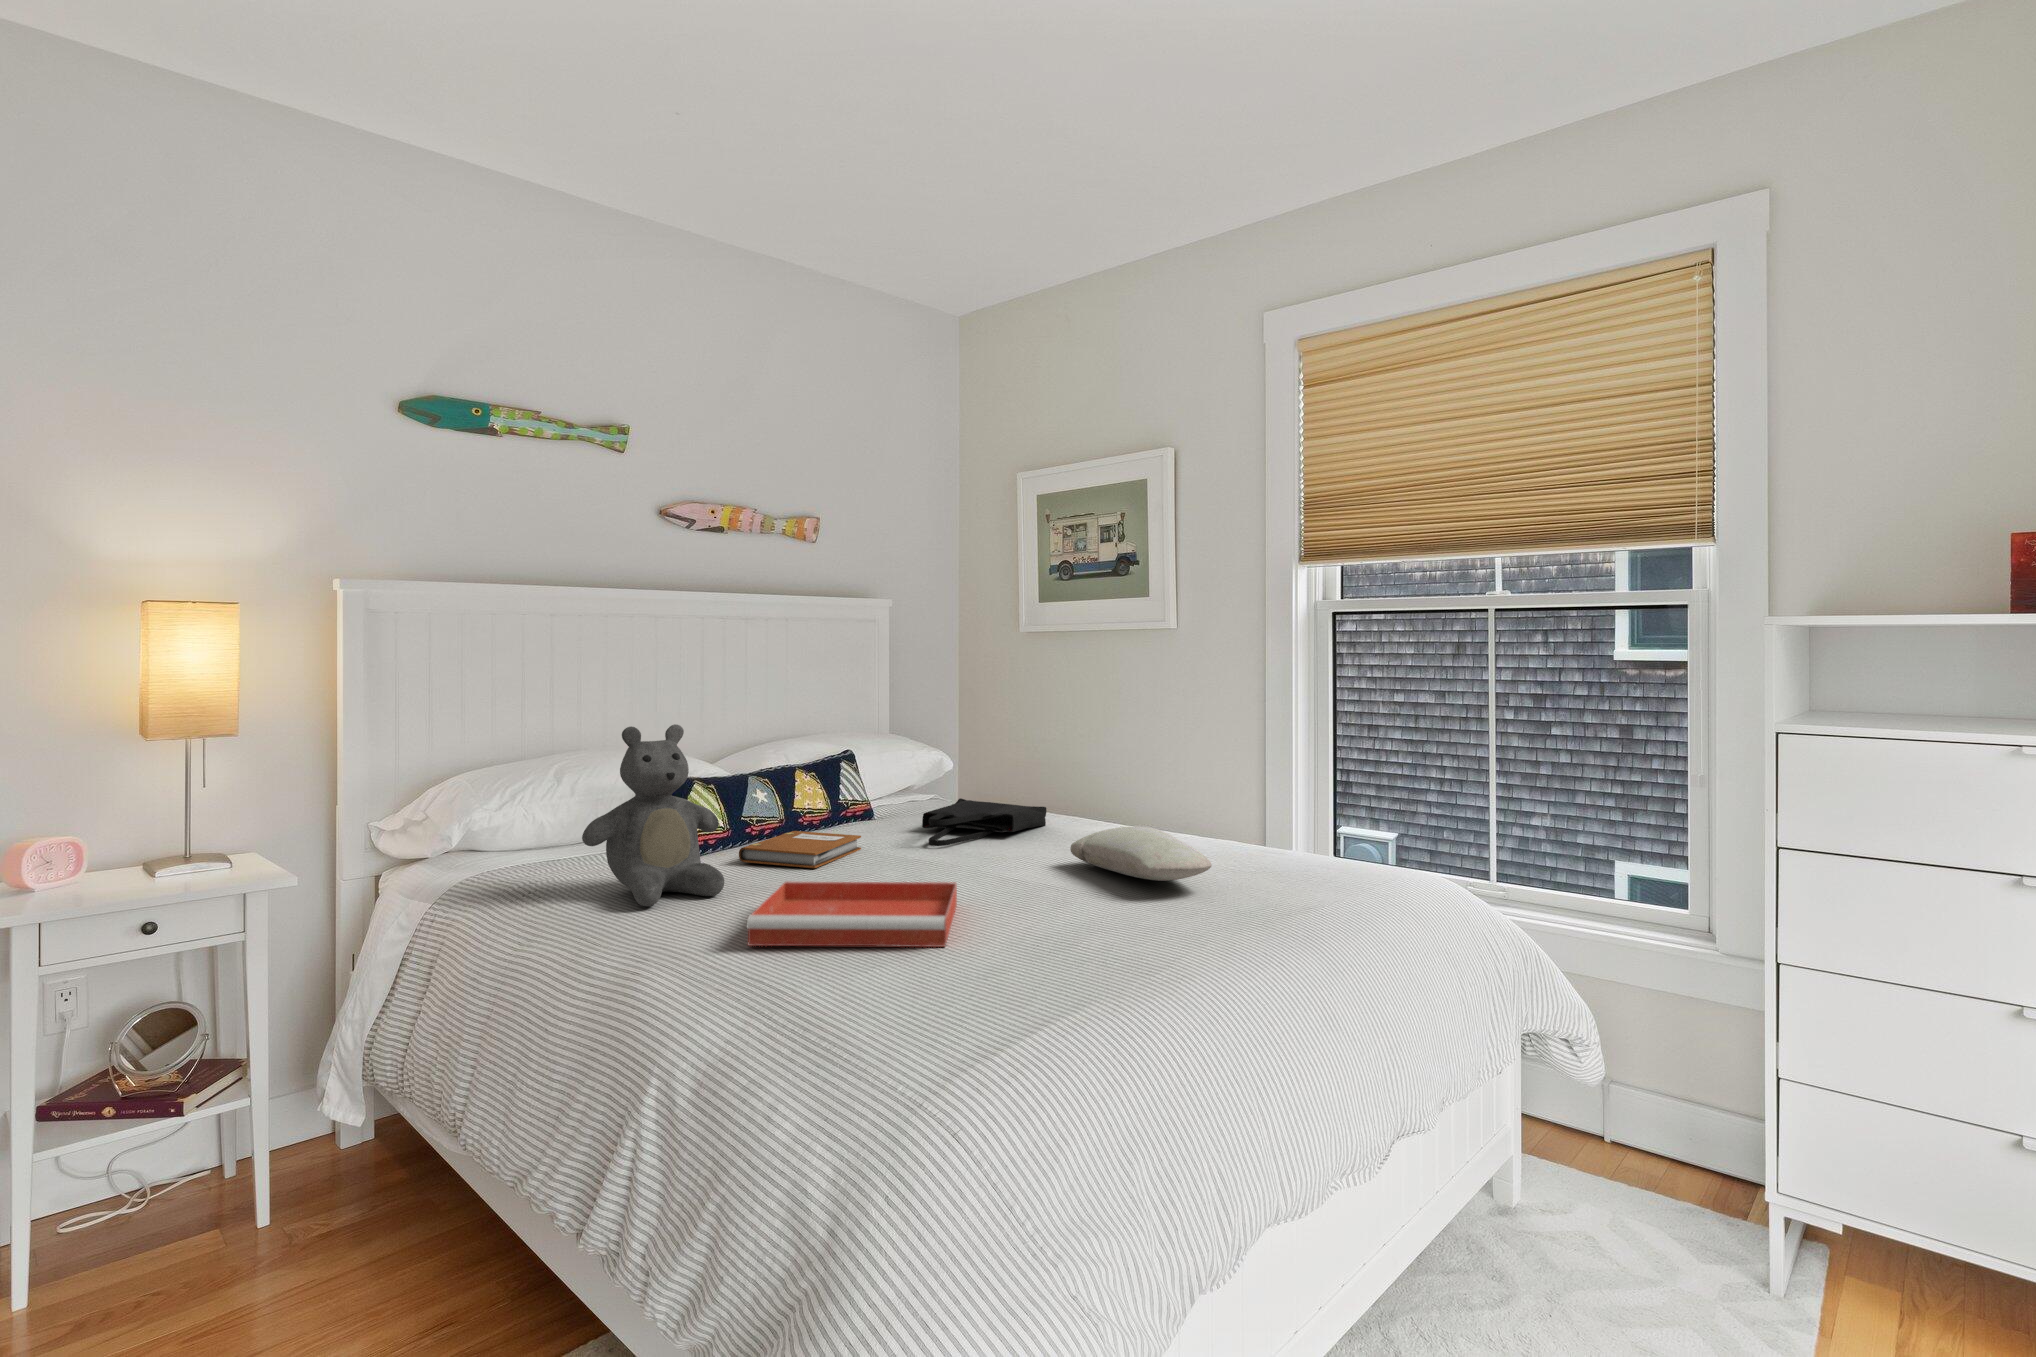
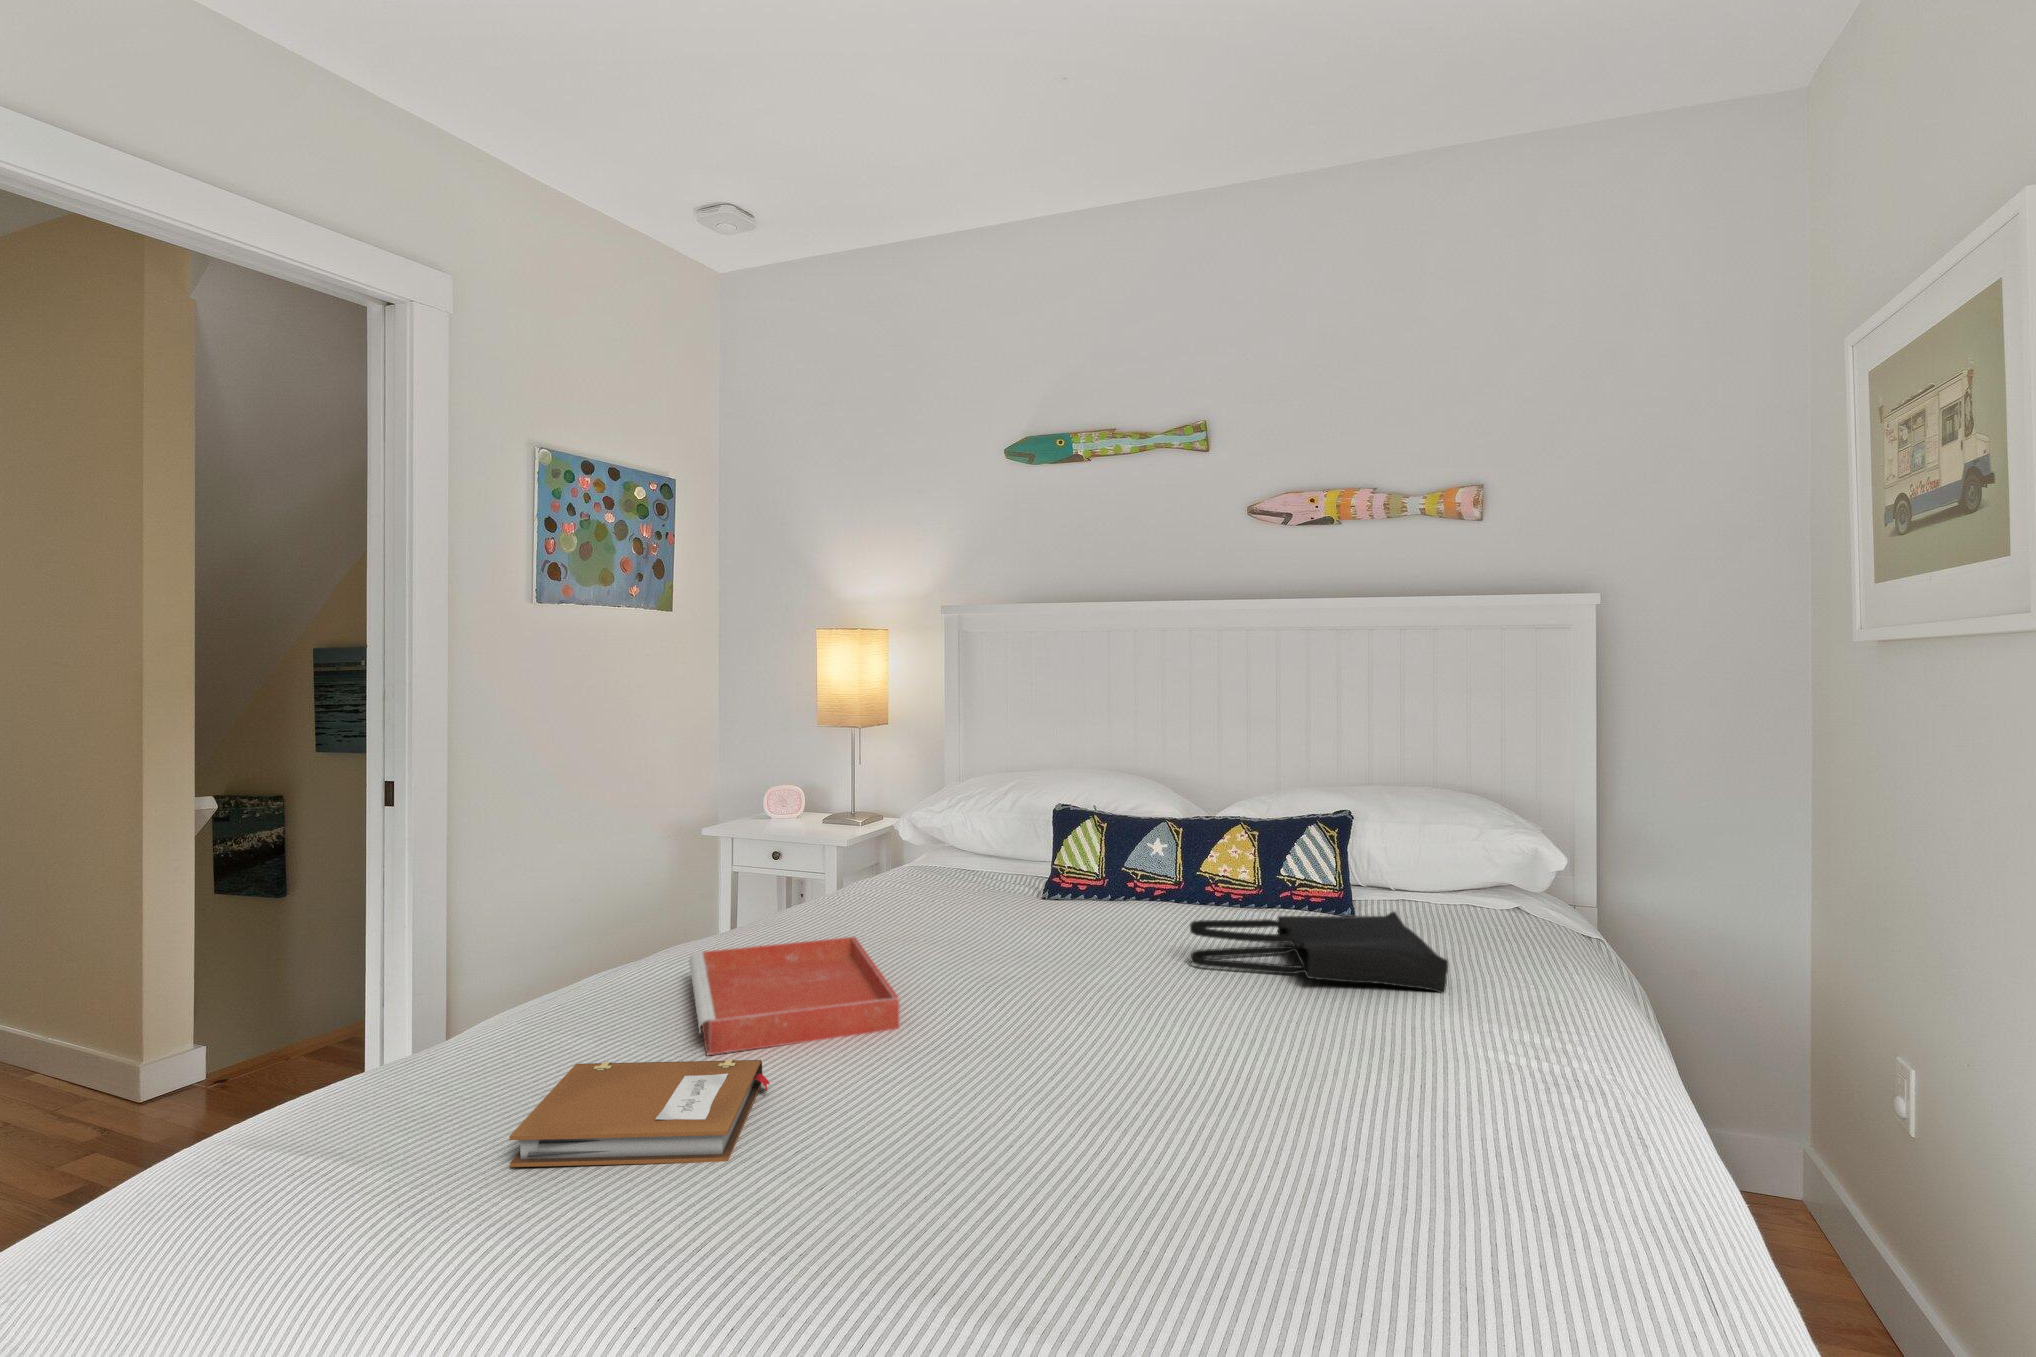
teddy bear: present [582,724,724,906] -> none [814,749,953,934]
pillow: present [1070,826,1212,881] -> none [1001,1010,1313,1138]
notebook: present [739,831,861,868] -> present [509,1060,770,1167]

